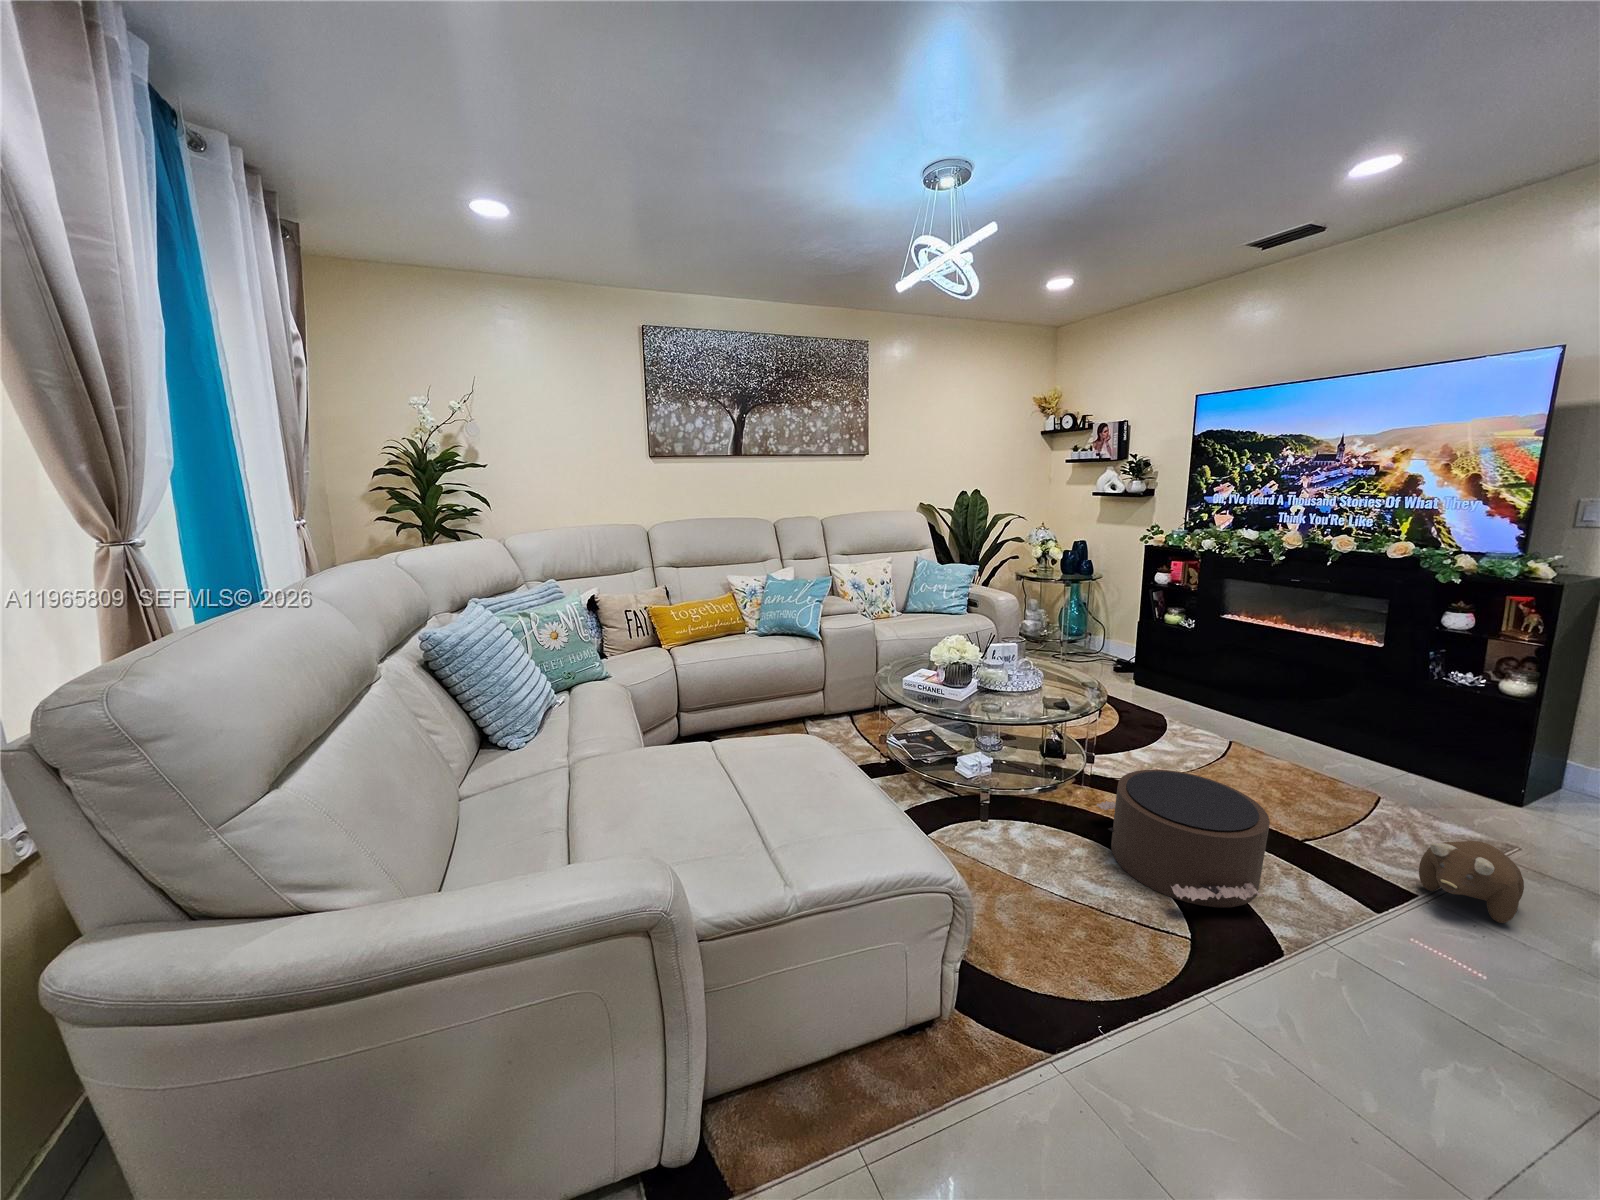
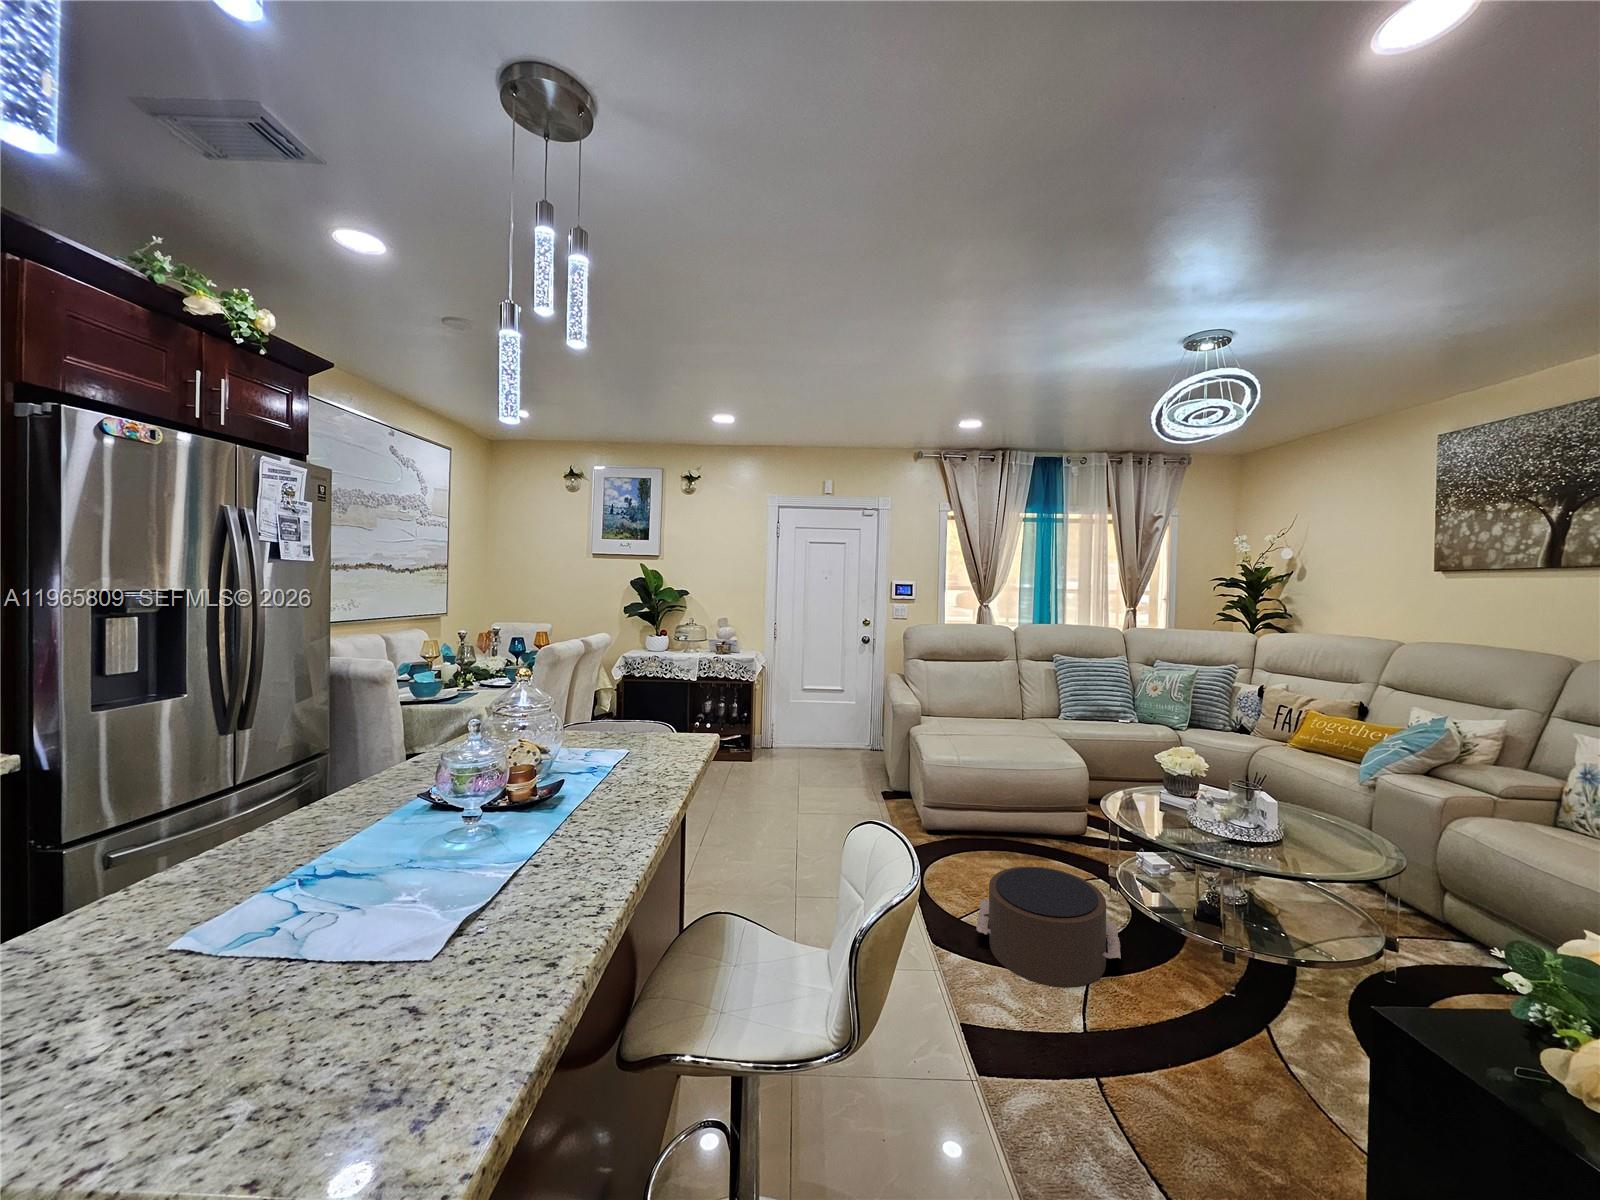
plush toy: present [1419,841,1524,923] -> none [930,980,1005,1109]

